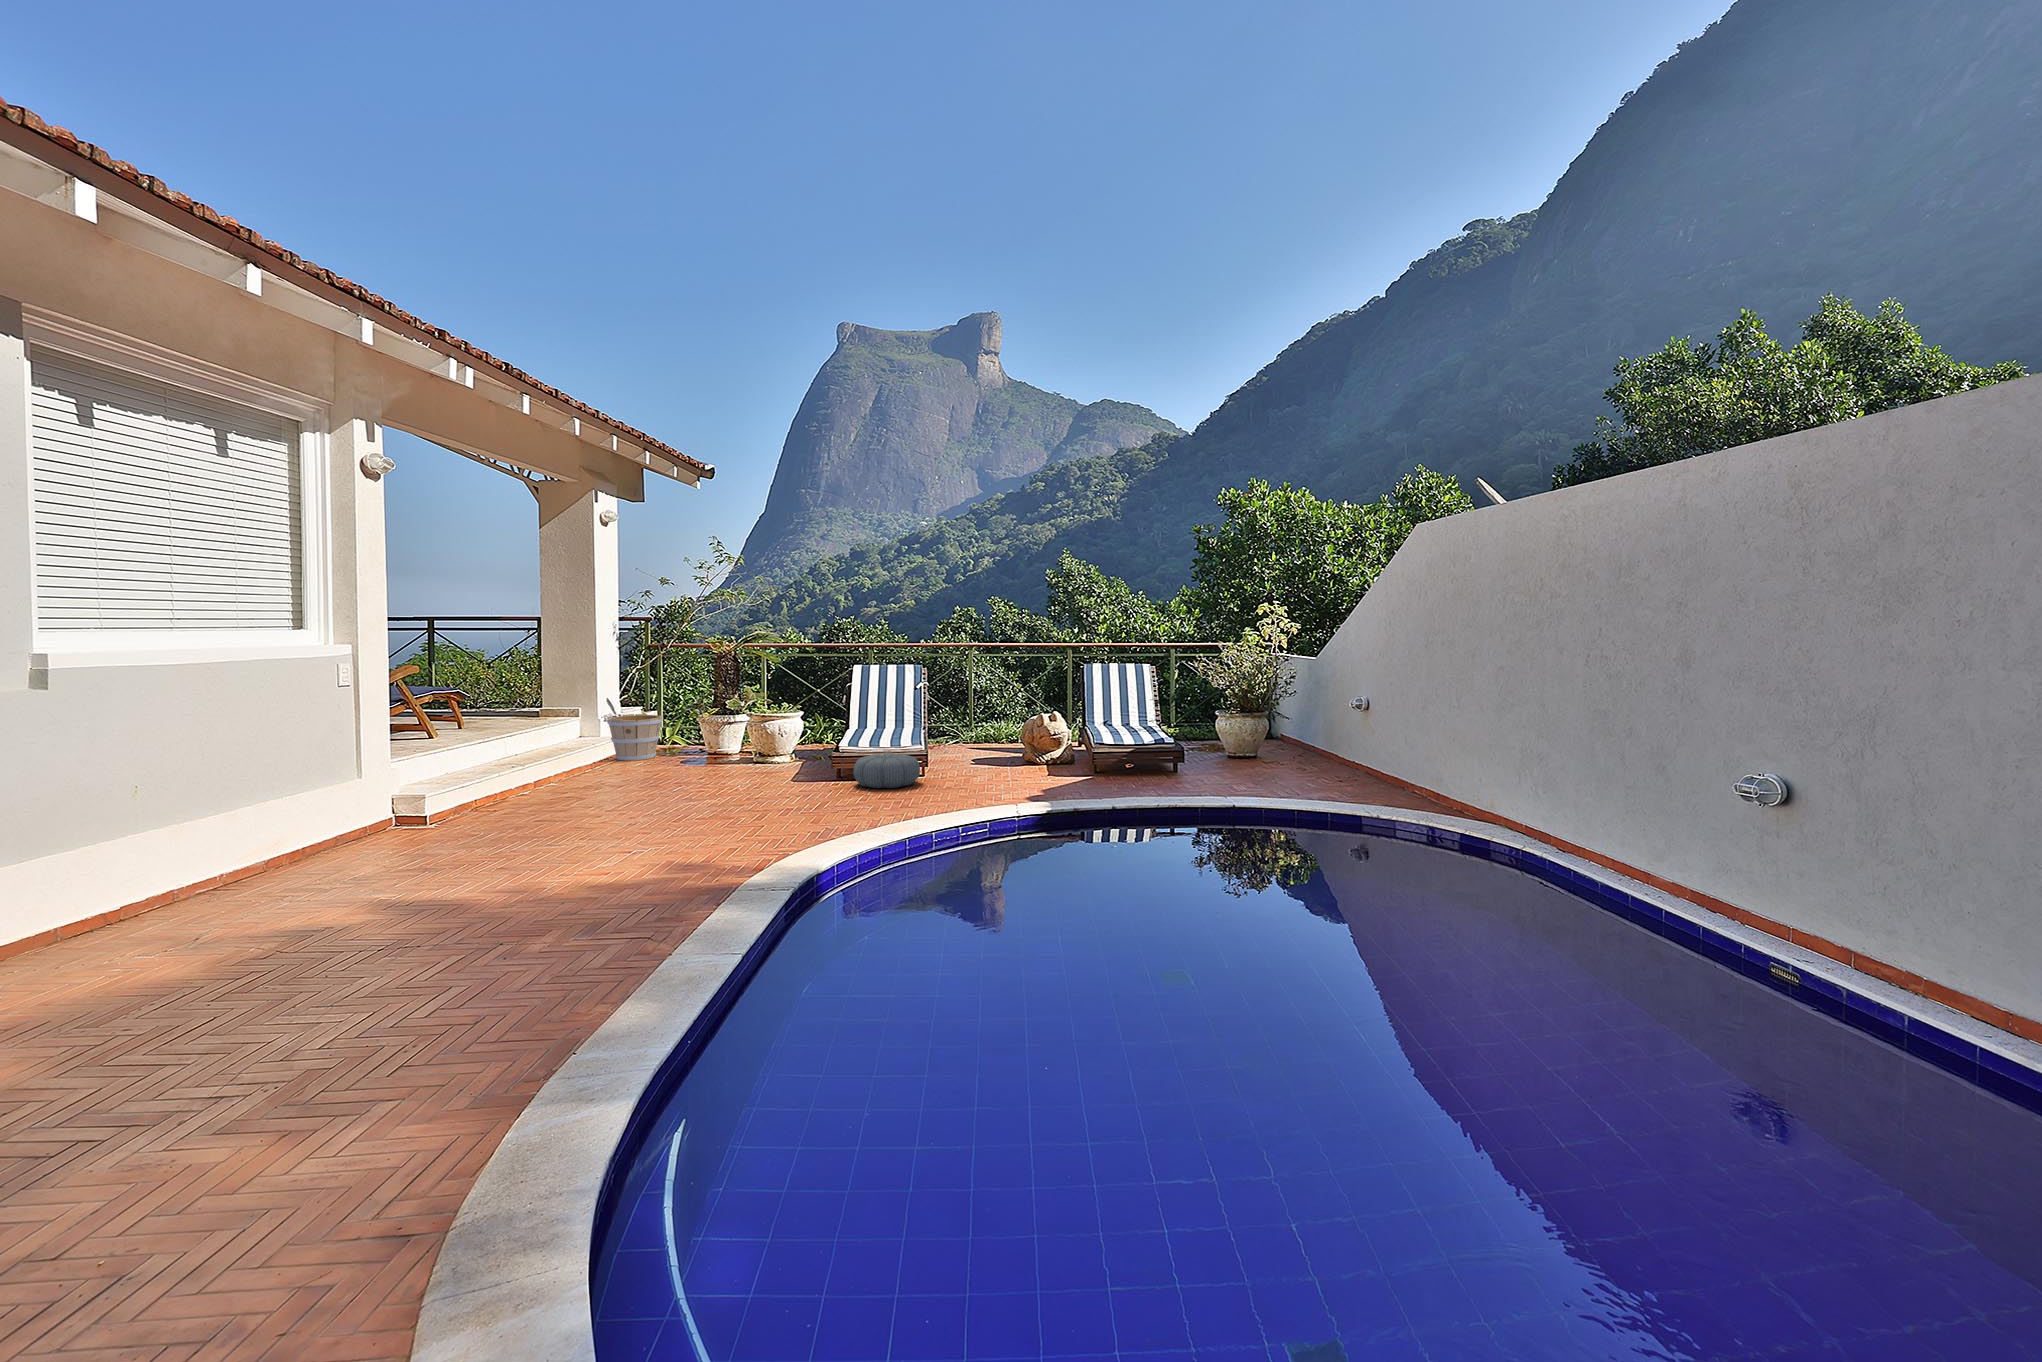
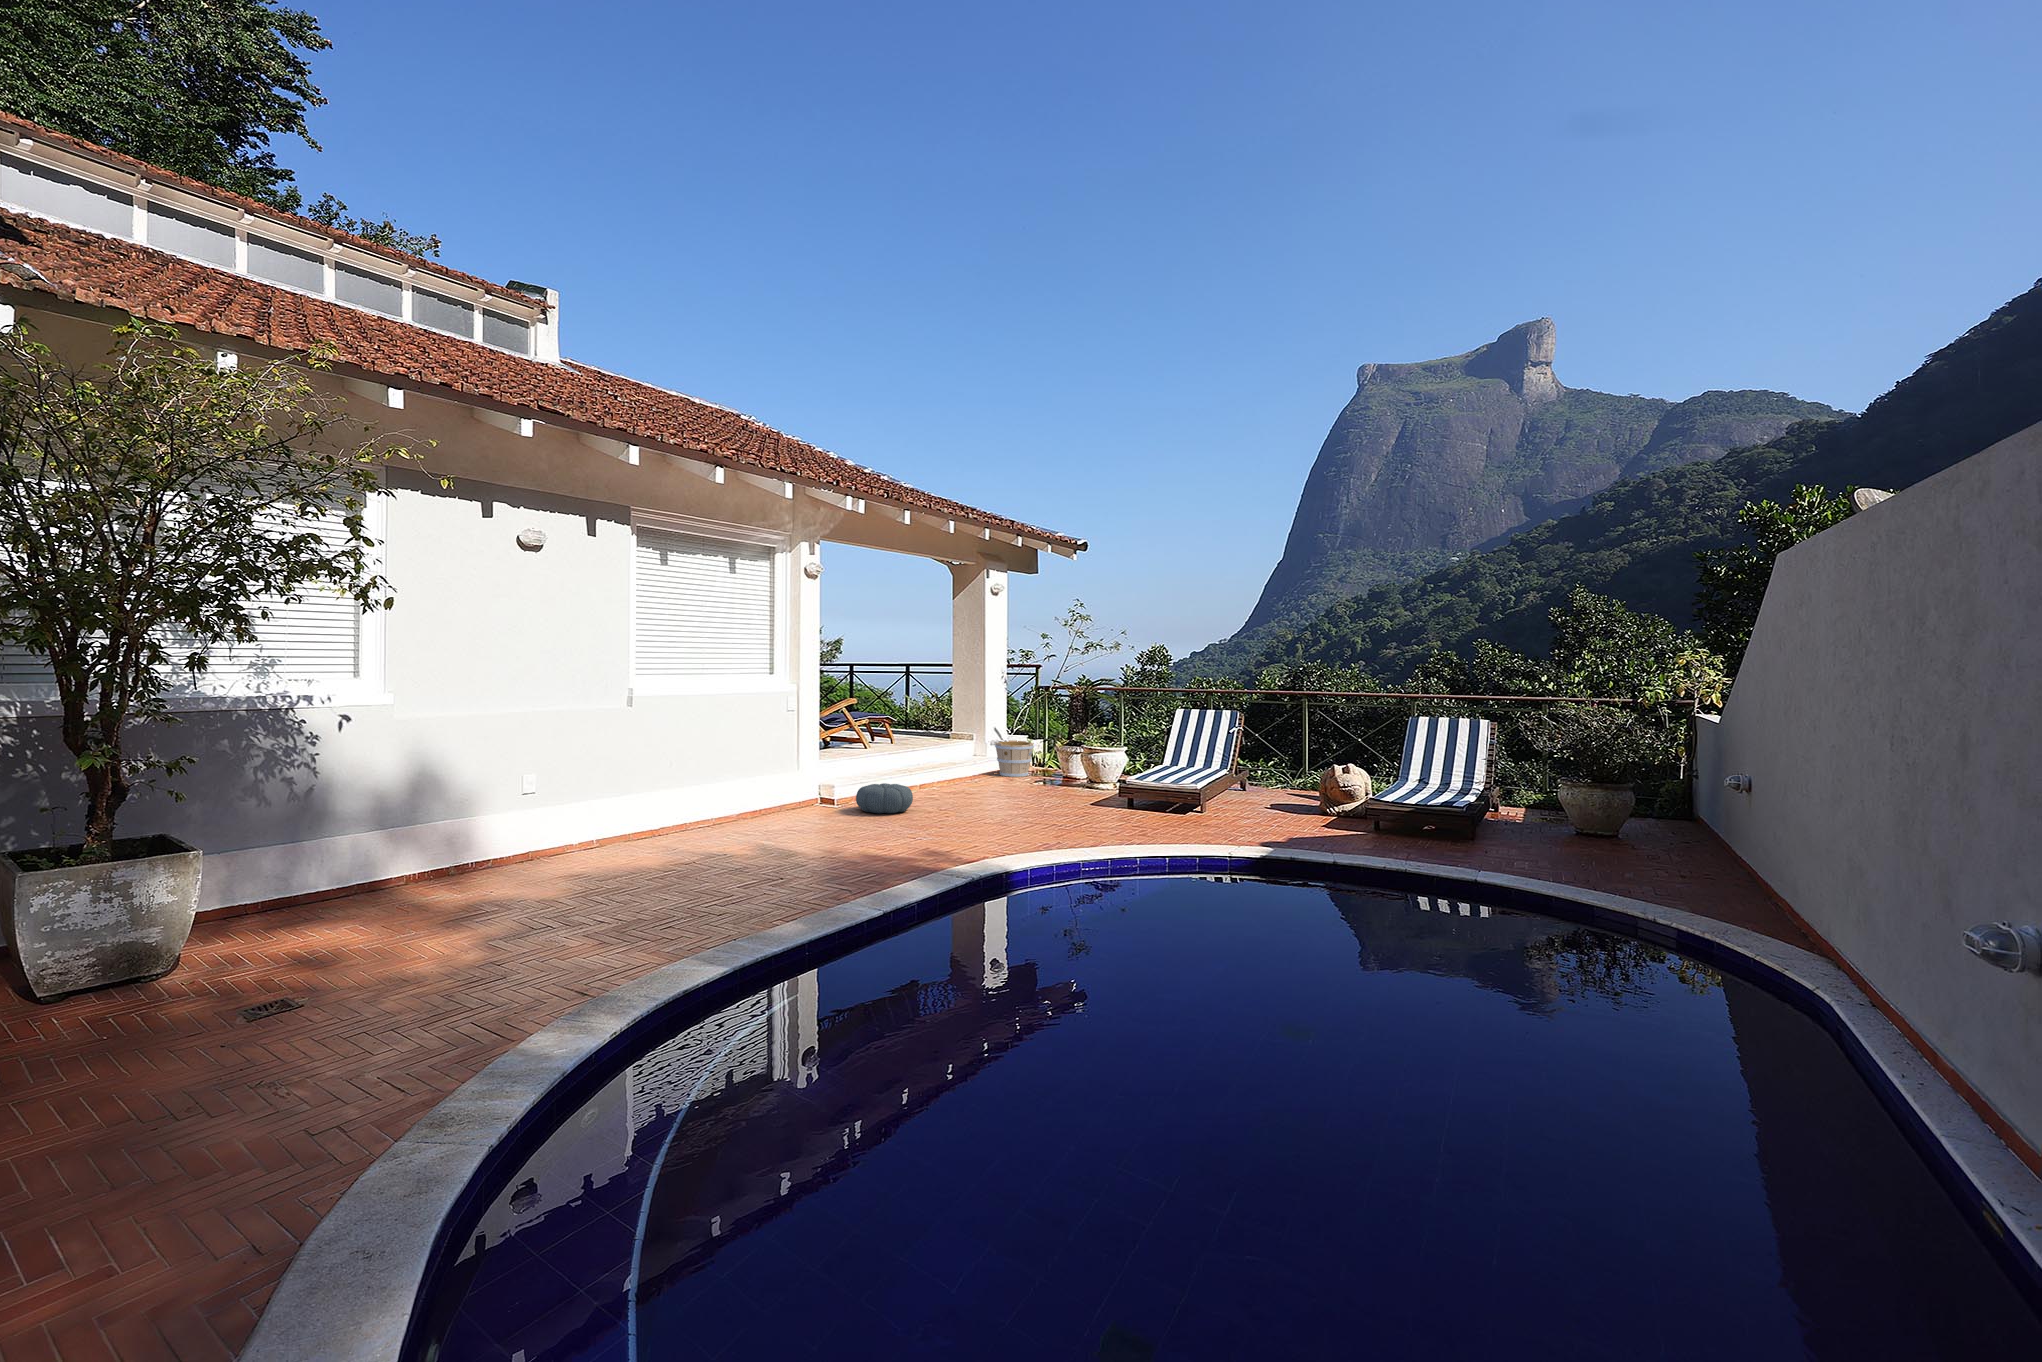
pouf: present [853,753,920,788] -> present [856,783,913,814]

